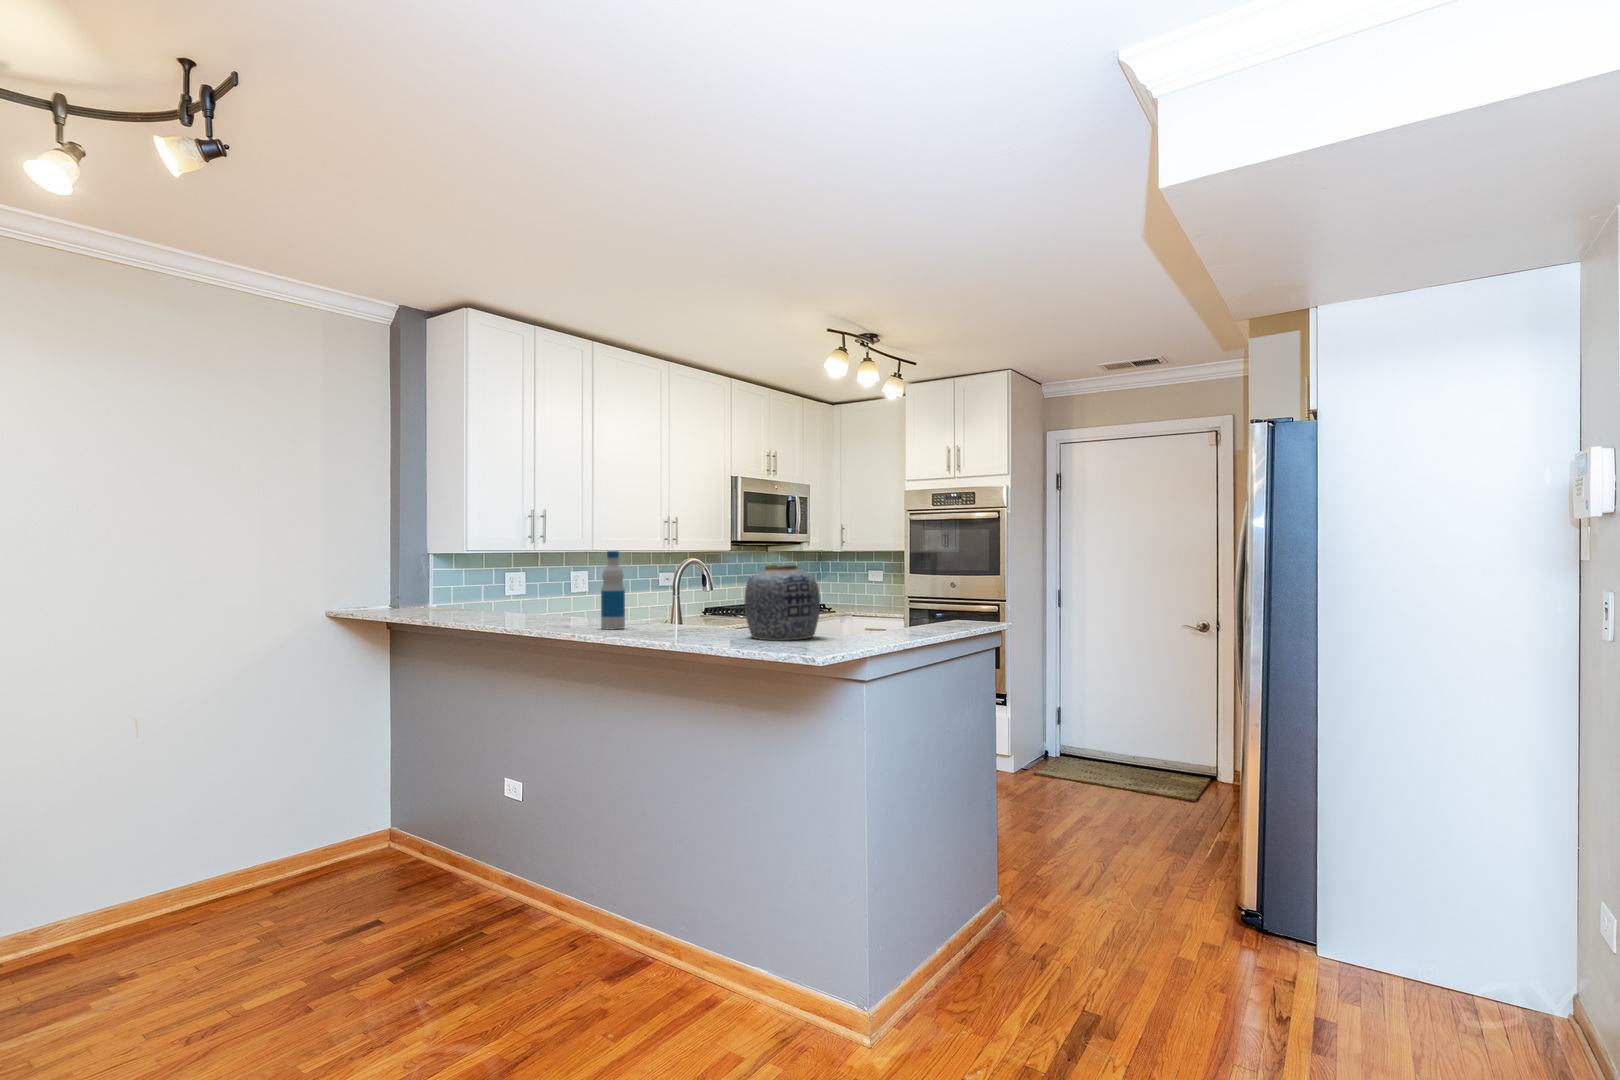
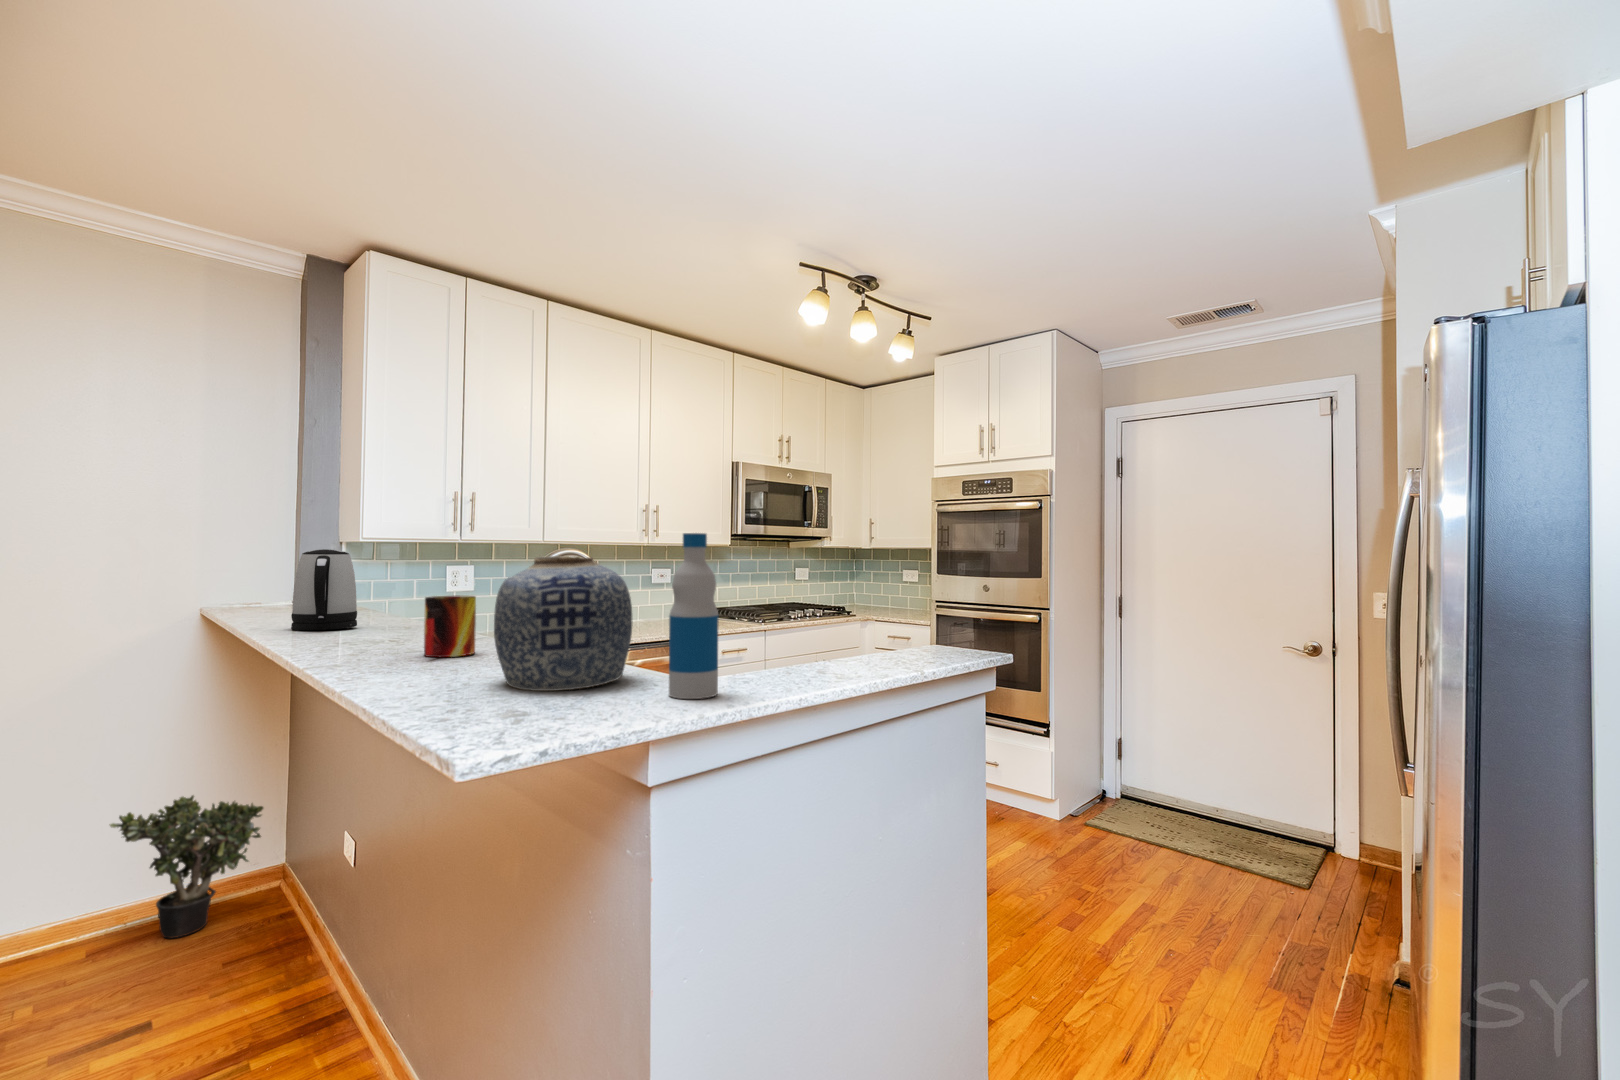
bottle: present [601,551,625,629] -> present [669,533,719,699]
kettle: none [481,560,525,622] -> present [291,549,357,630]
mug: none [648,591,679,631] -> present [424,596,476,657]
potted plant: none [282,766,388,884] -> present [110,795,263,938]

